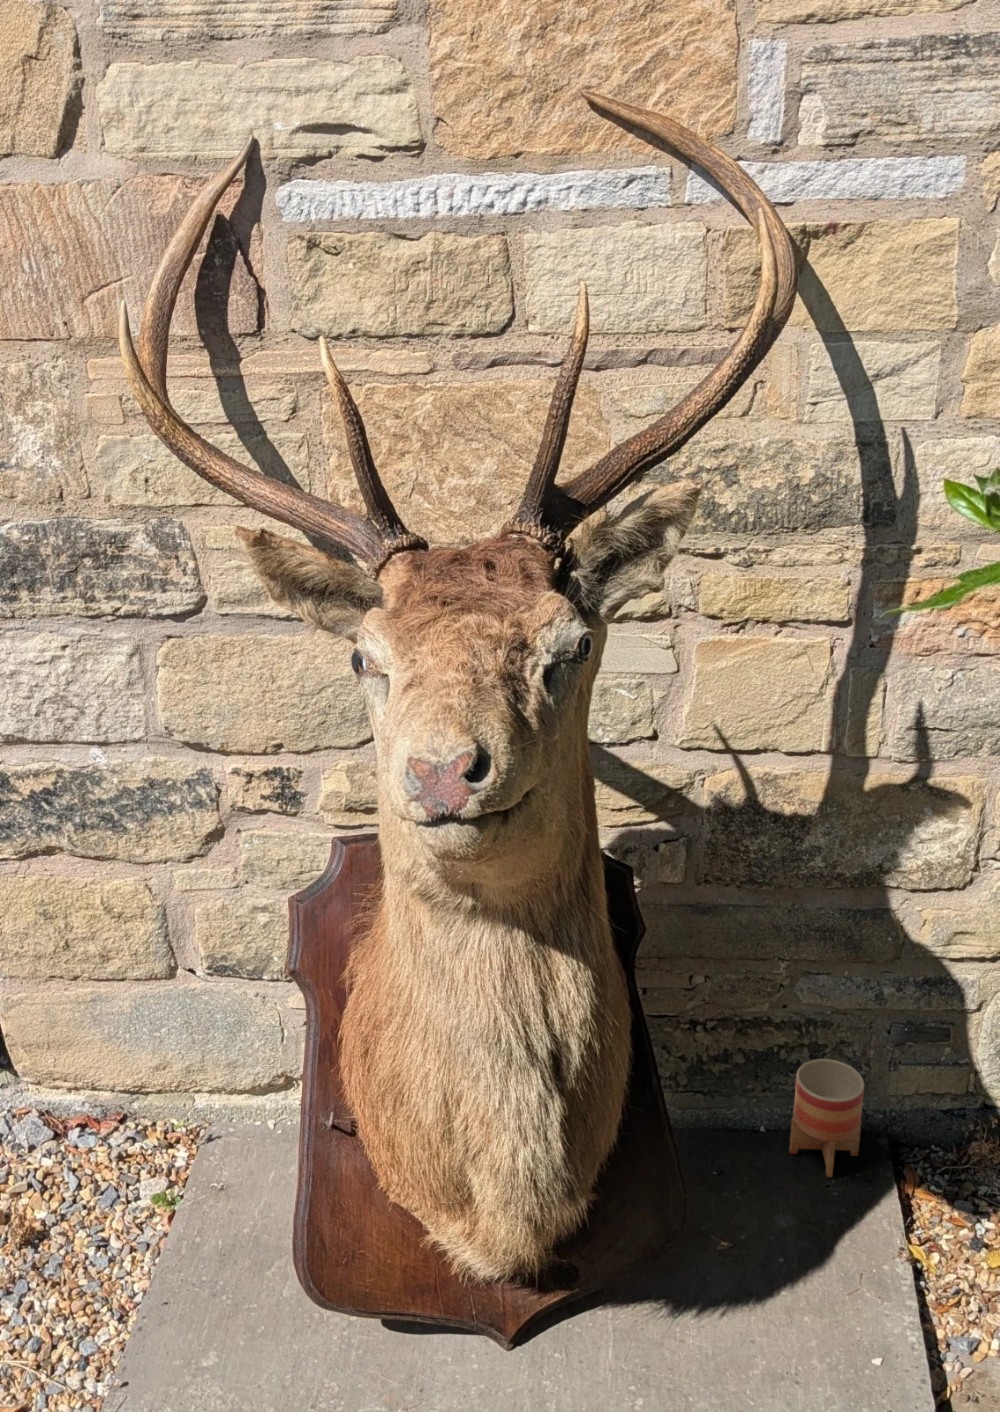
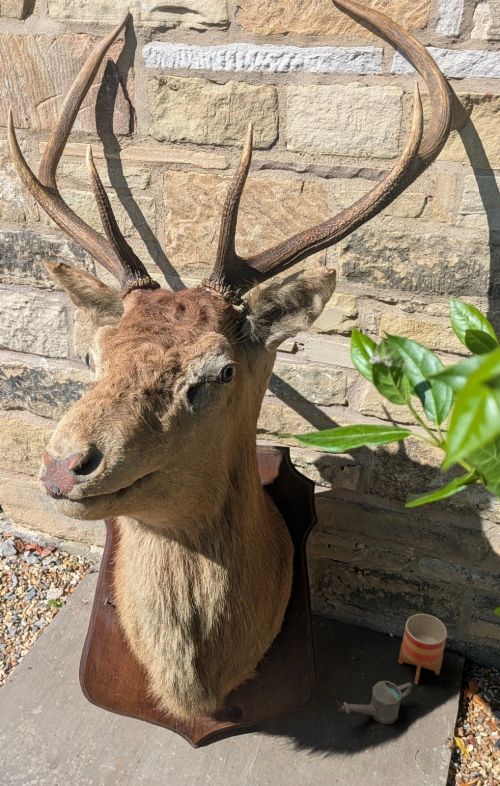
watering can: none [744,1171,835,1250] -> present [343,681,412,724]

